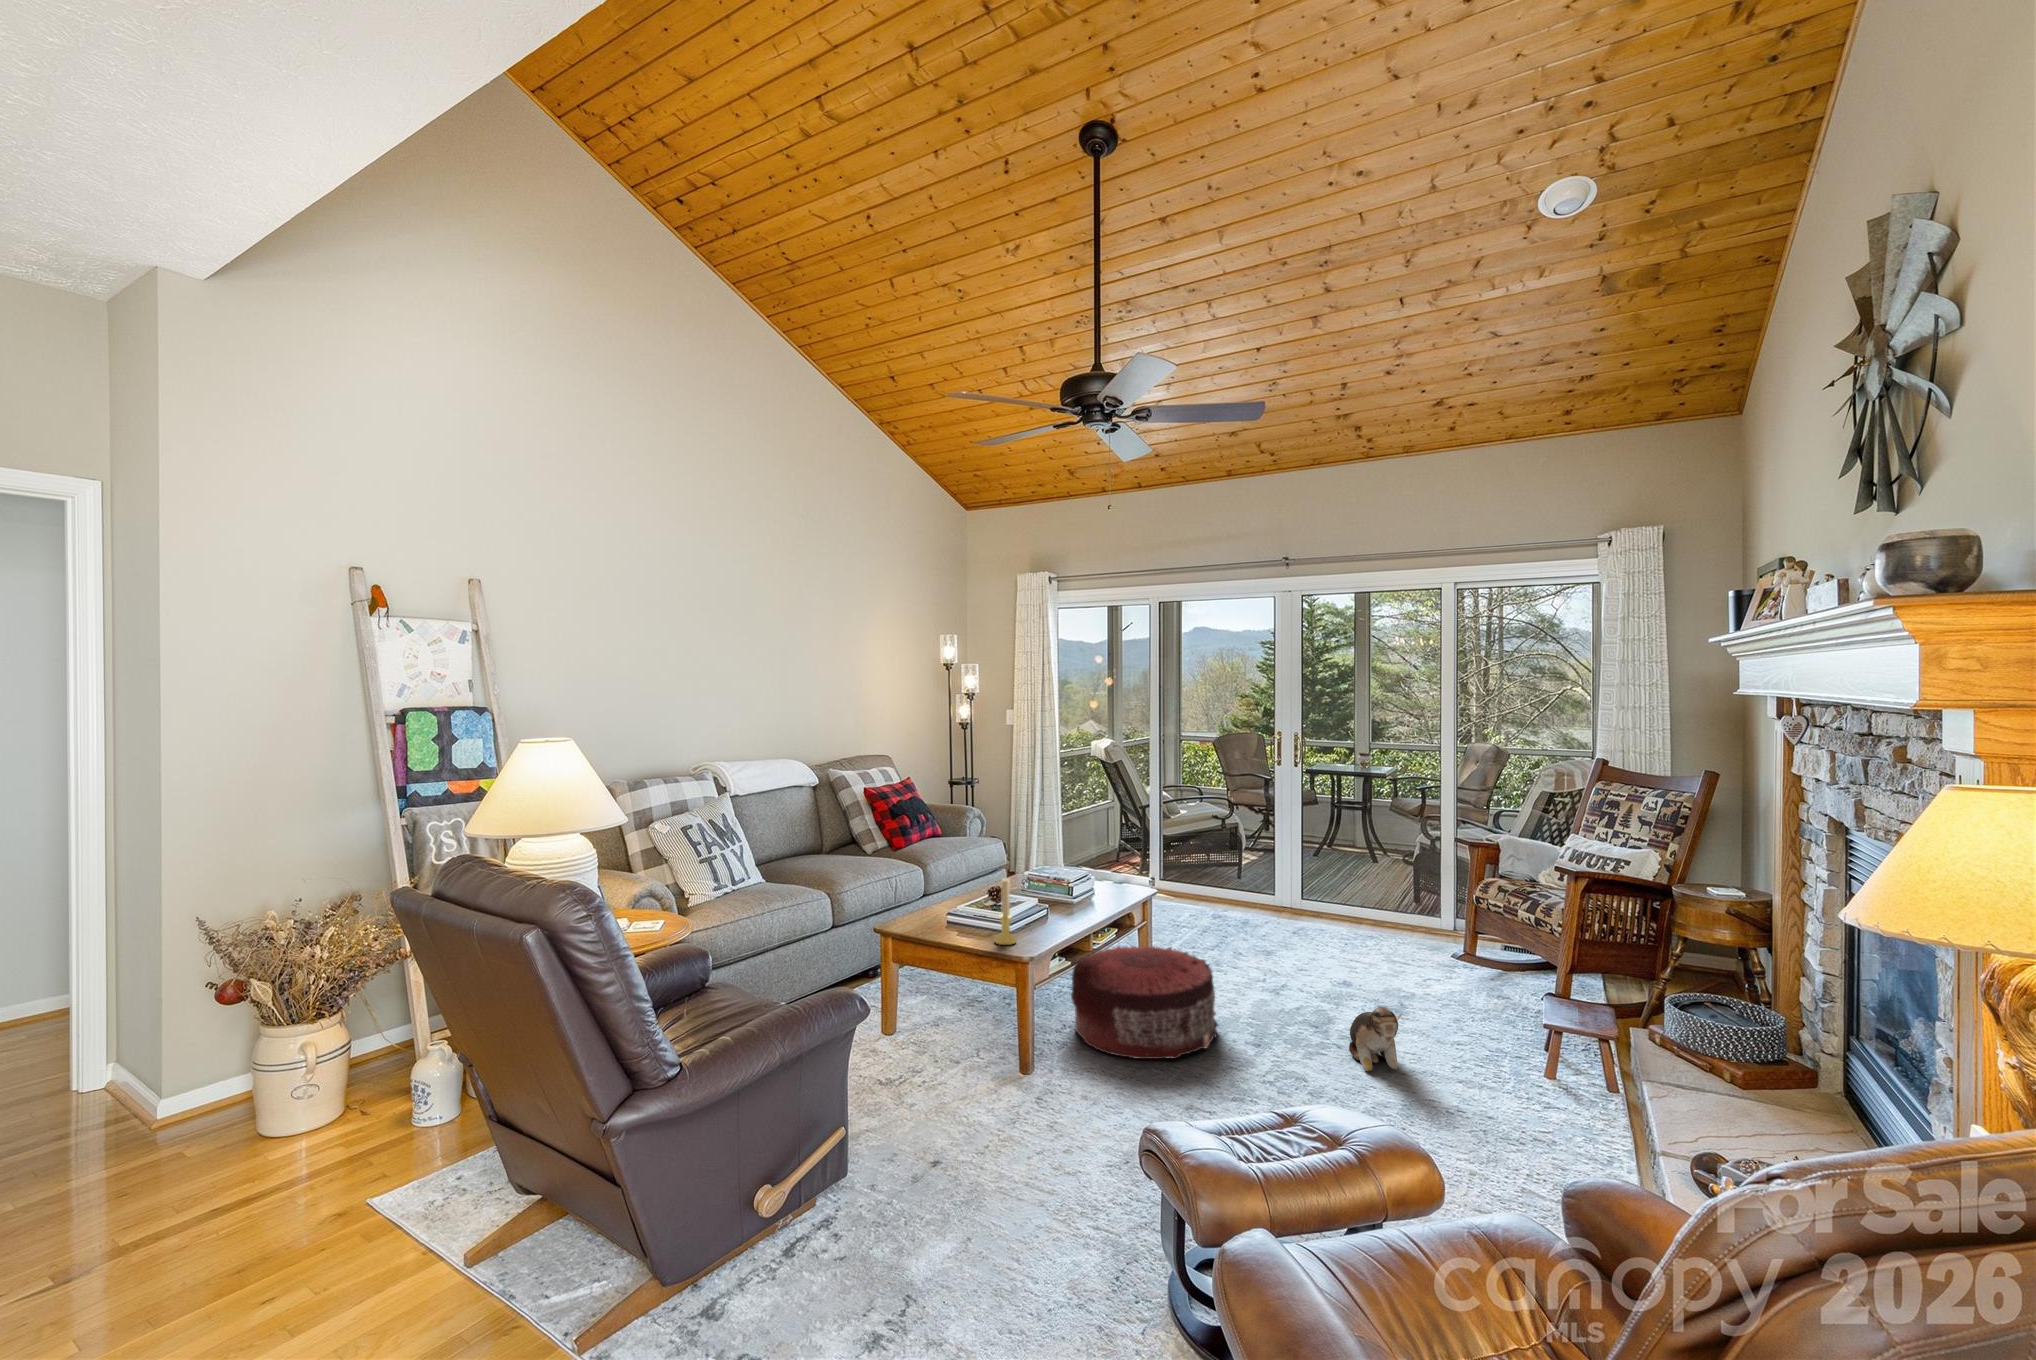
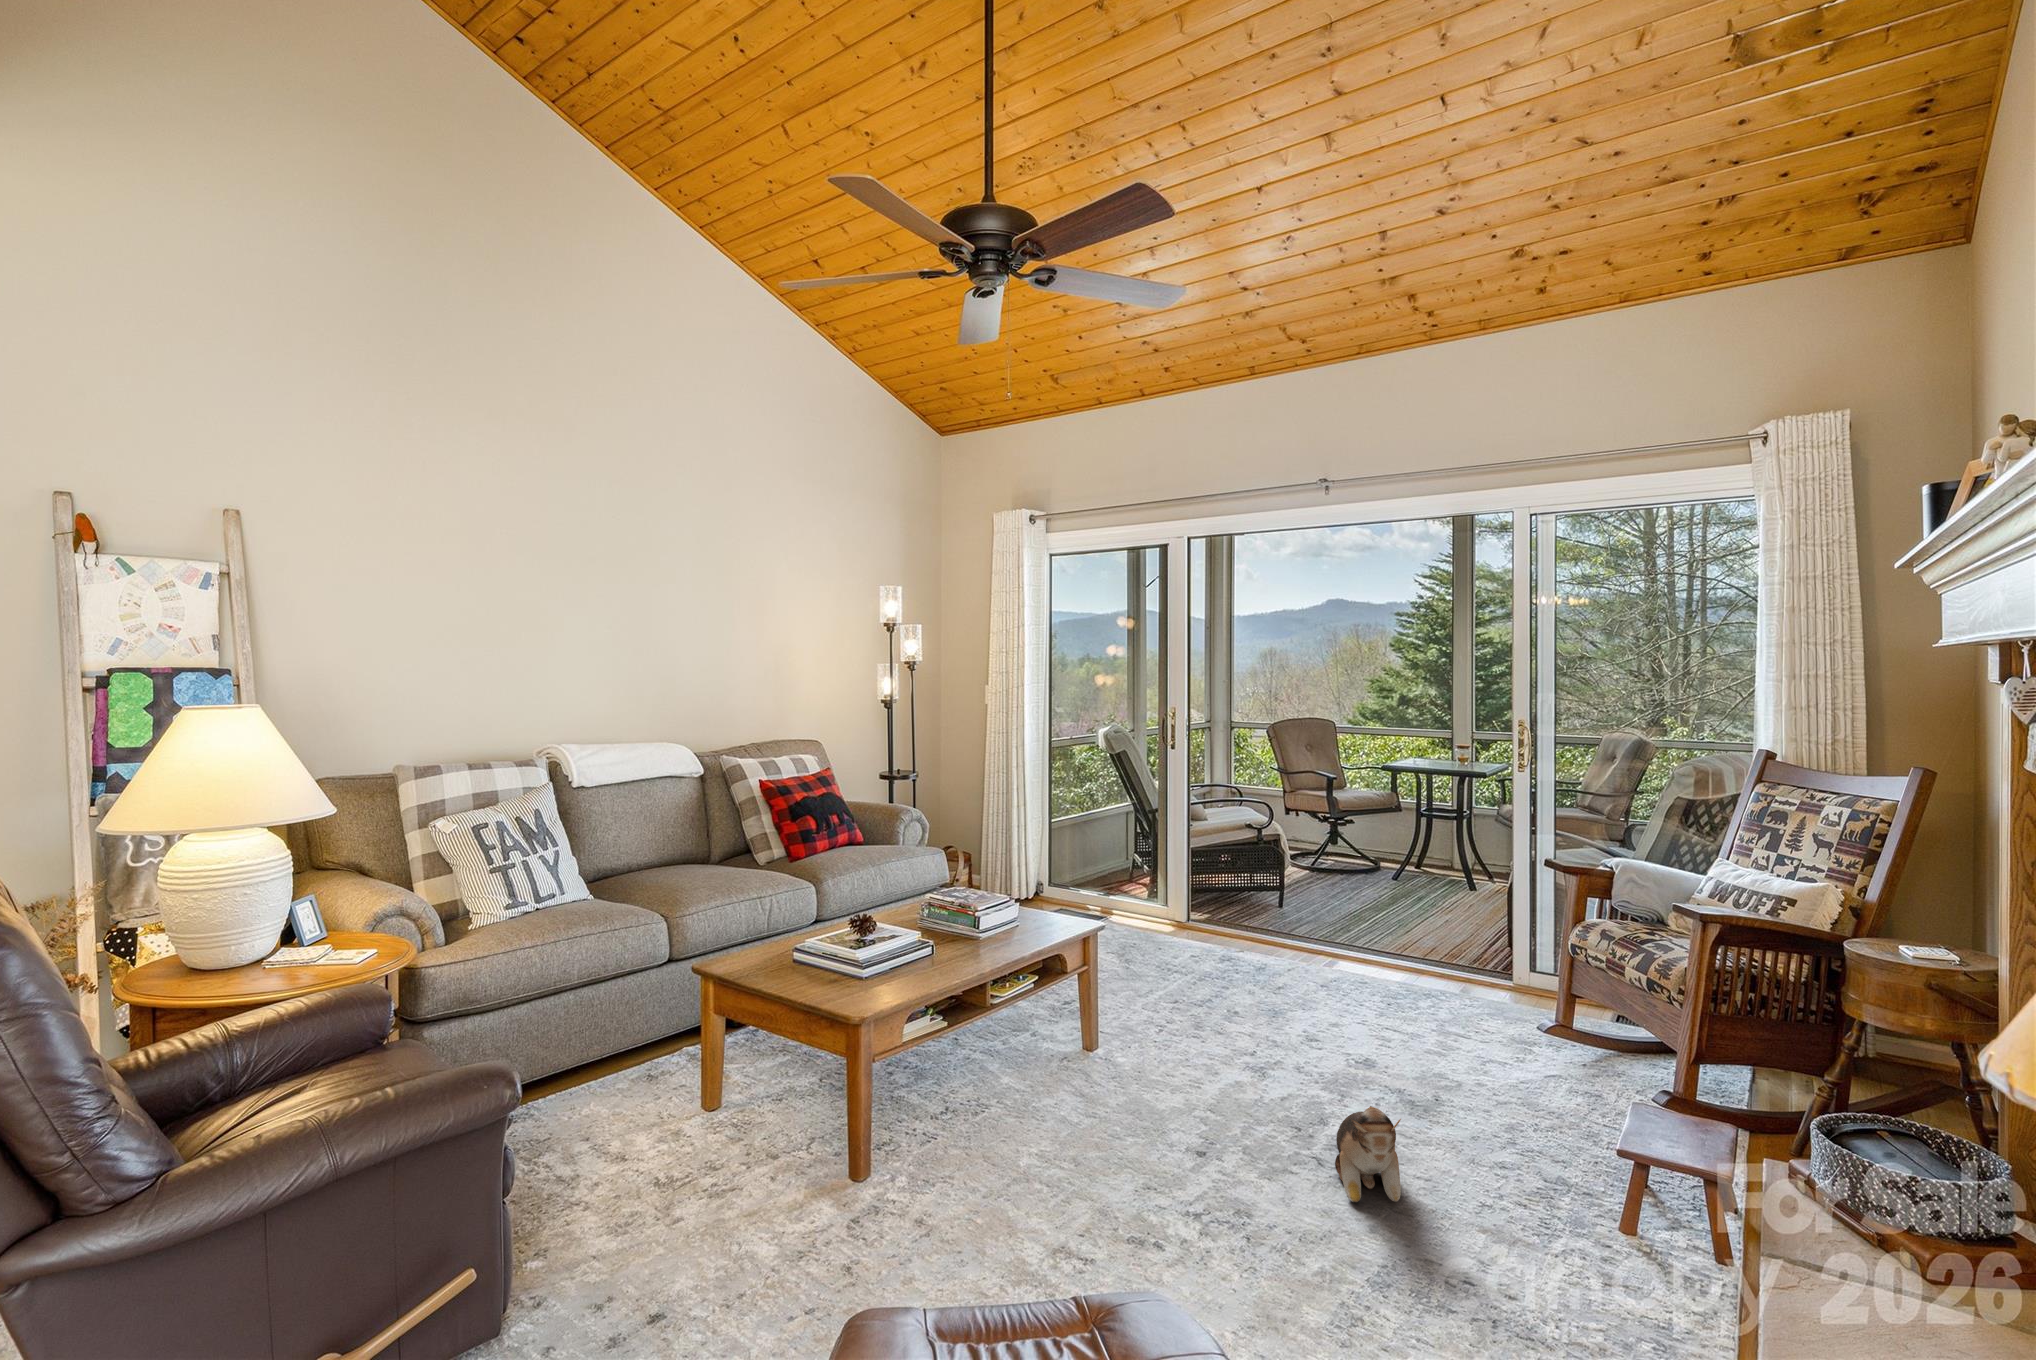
candle holder: present [995,879,1016,945] -> none [829,900,861,995]
pouf: present [1071,946,1218,1059] -> none [948,996,1158,1167]

